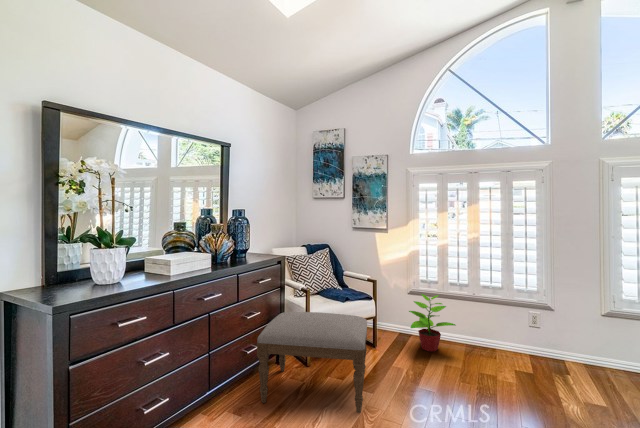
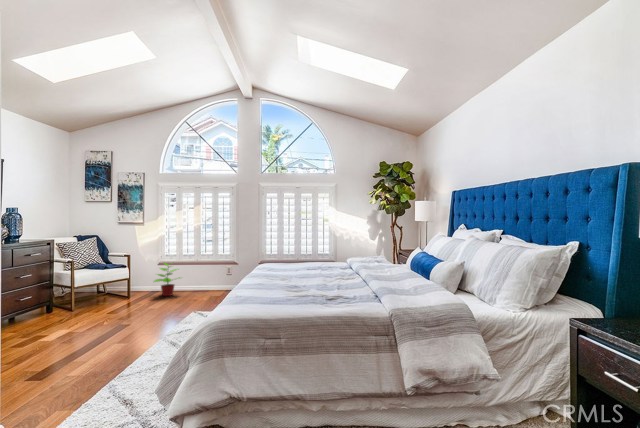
ottoman: present [257,312,367,413] -> none [29,272,117,328]

